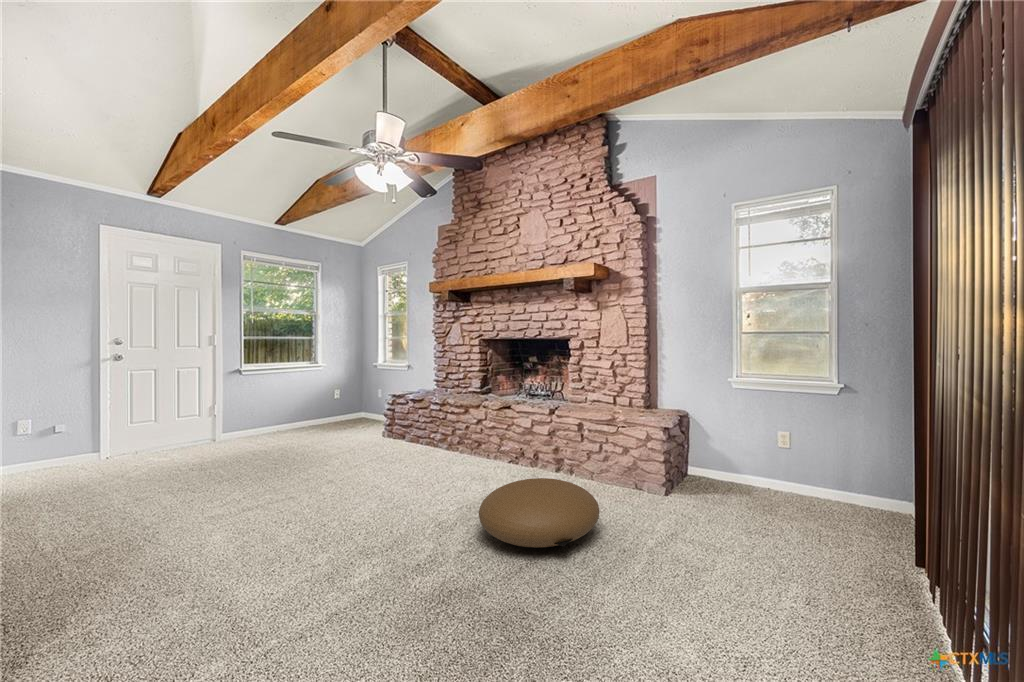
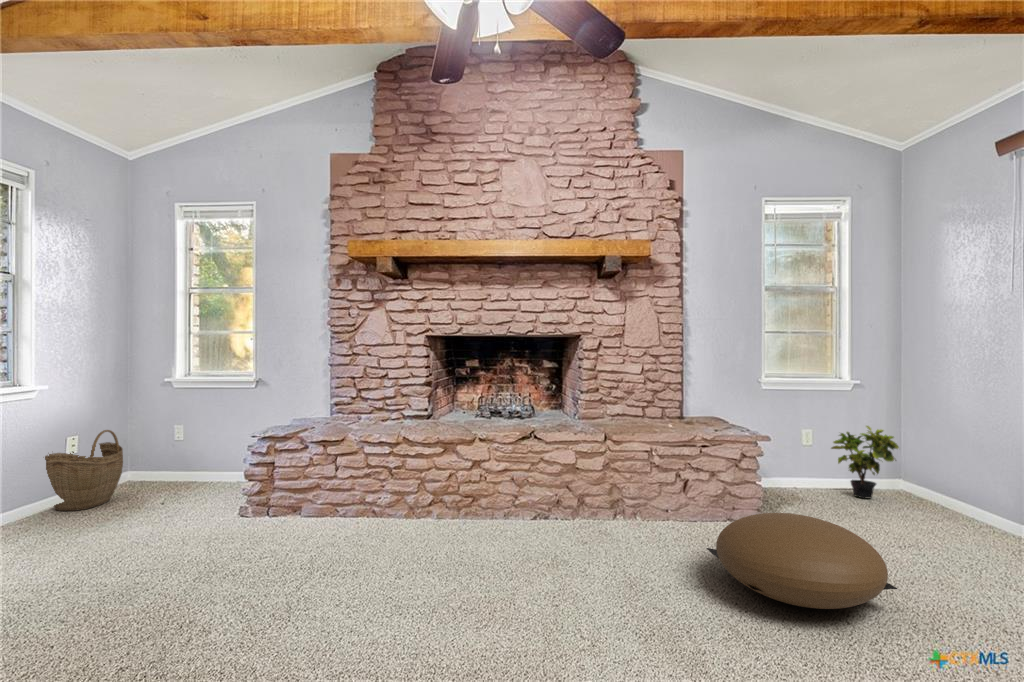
woven basket: none [333,385,368,423] -> present [45,430,123,511]
potted plant: none [798,432,870,510] -> present [831,426,899,498]

